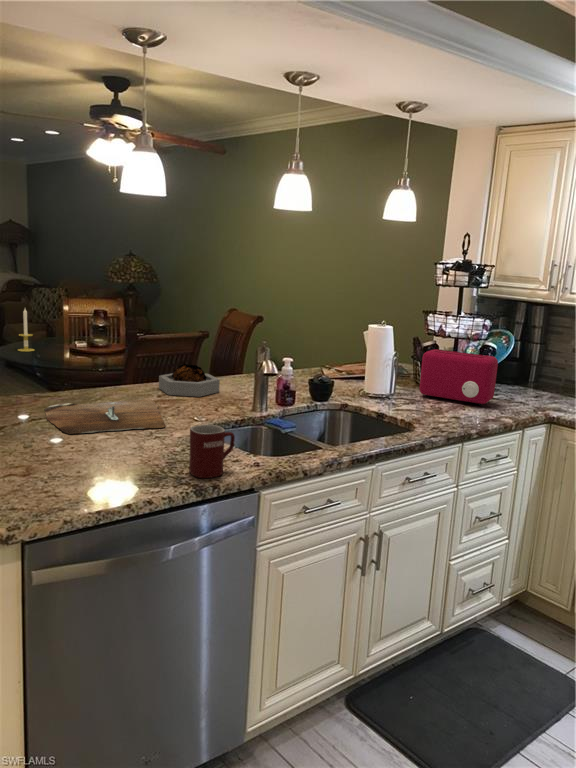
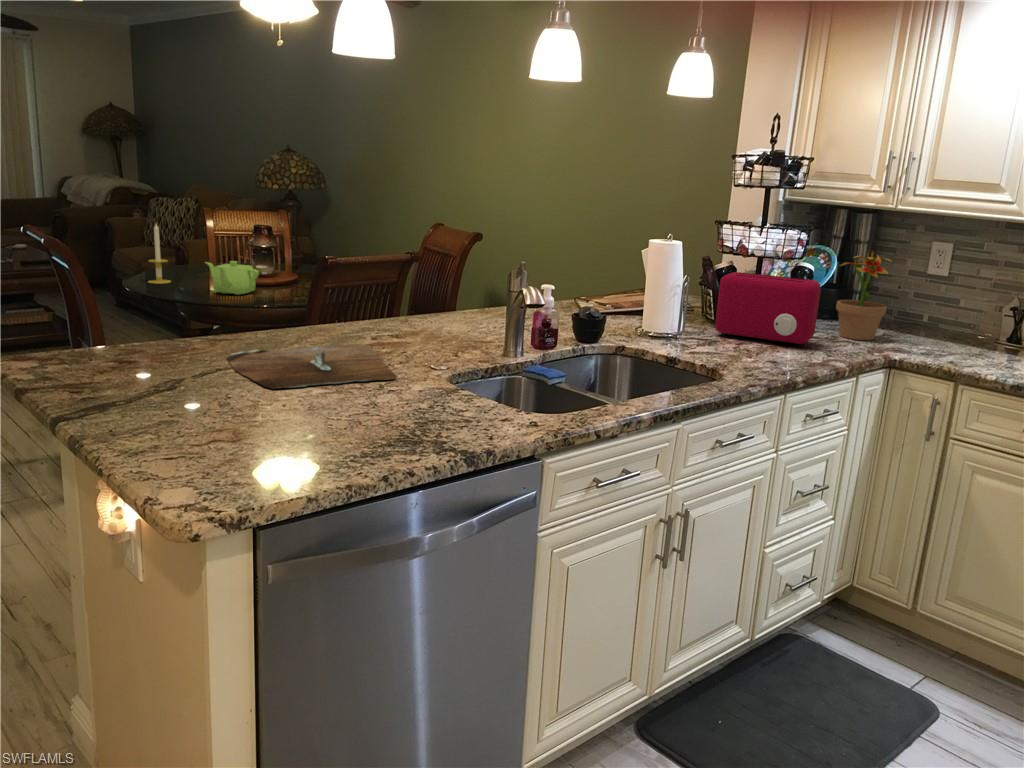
potted plant: none [513,333,554,402] -> present [836,249,892,340]
teapot: none [57,336,96,360] -> present [206,261,259,295]
decorative bowl: present [159,364,220,397] -> none [368,292,451,339]
mug: present [189,424,235,478] -> none [449,371,508,442]

